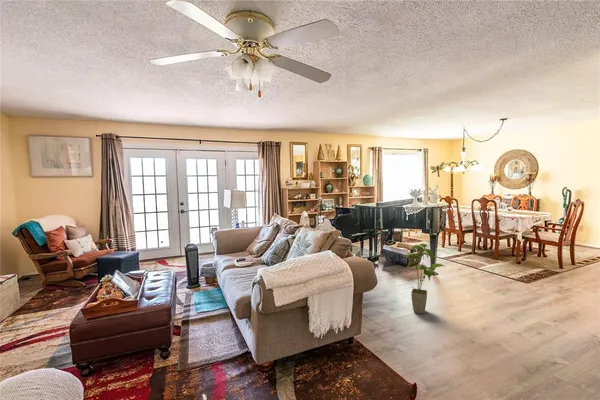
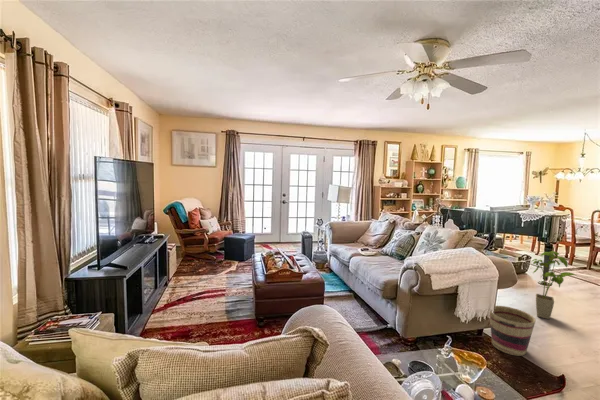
basket: none [351,311,394,367] -> present [490,306,536,356]

